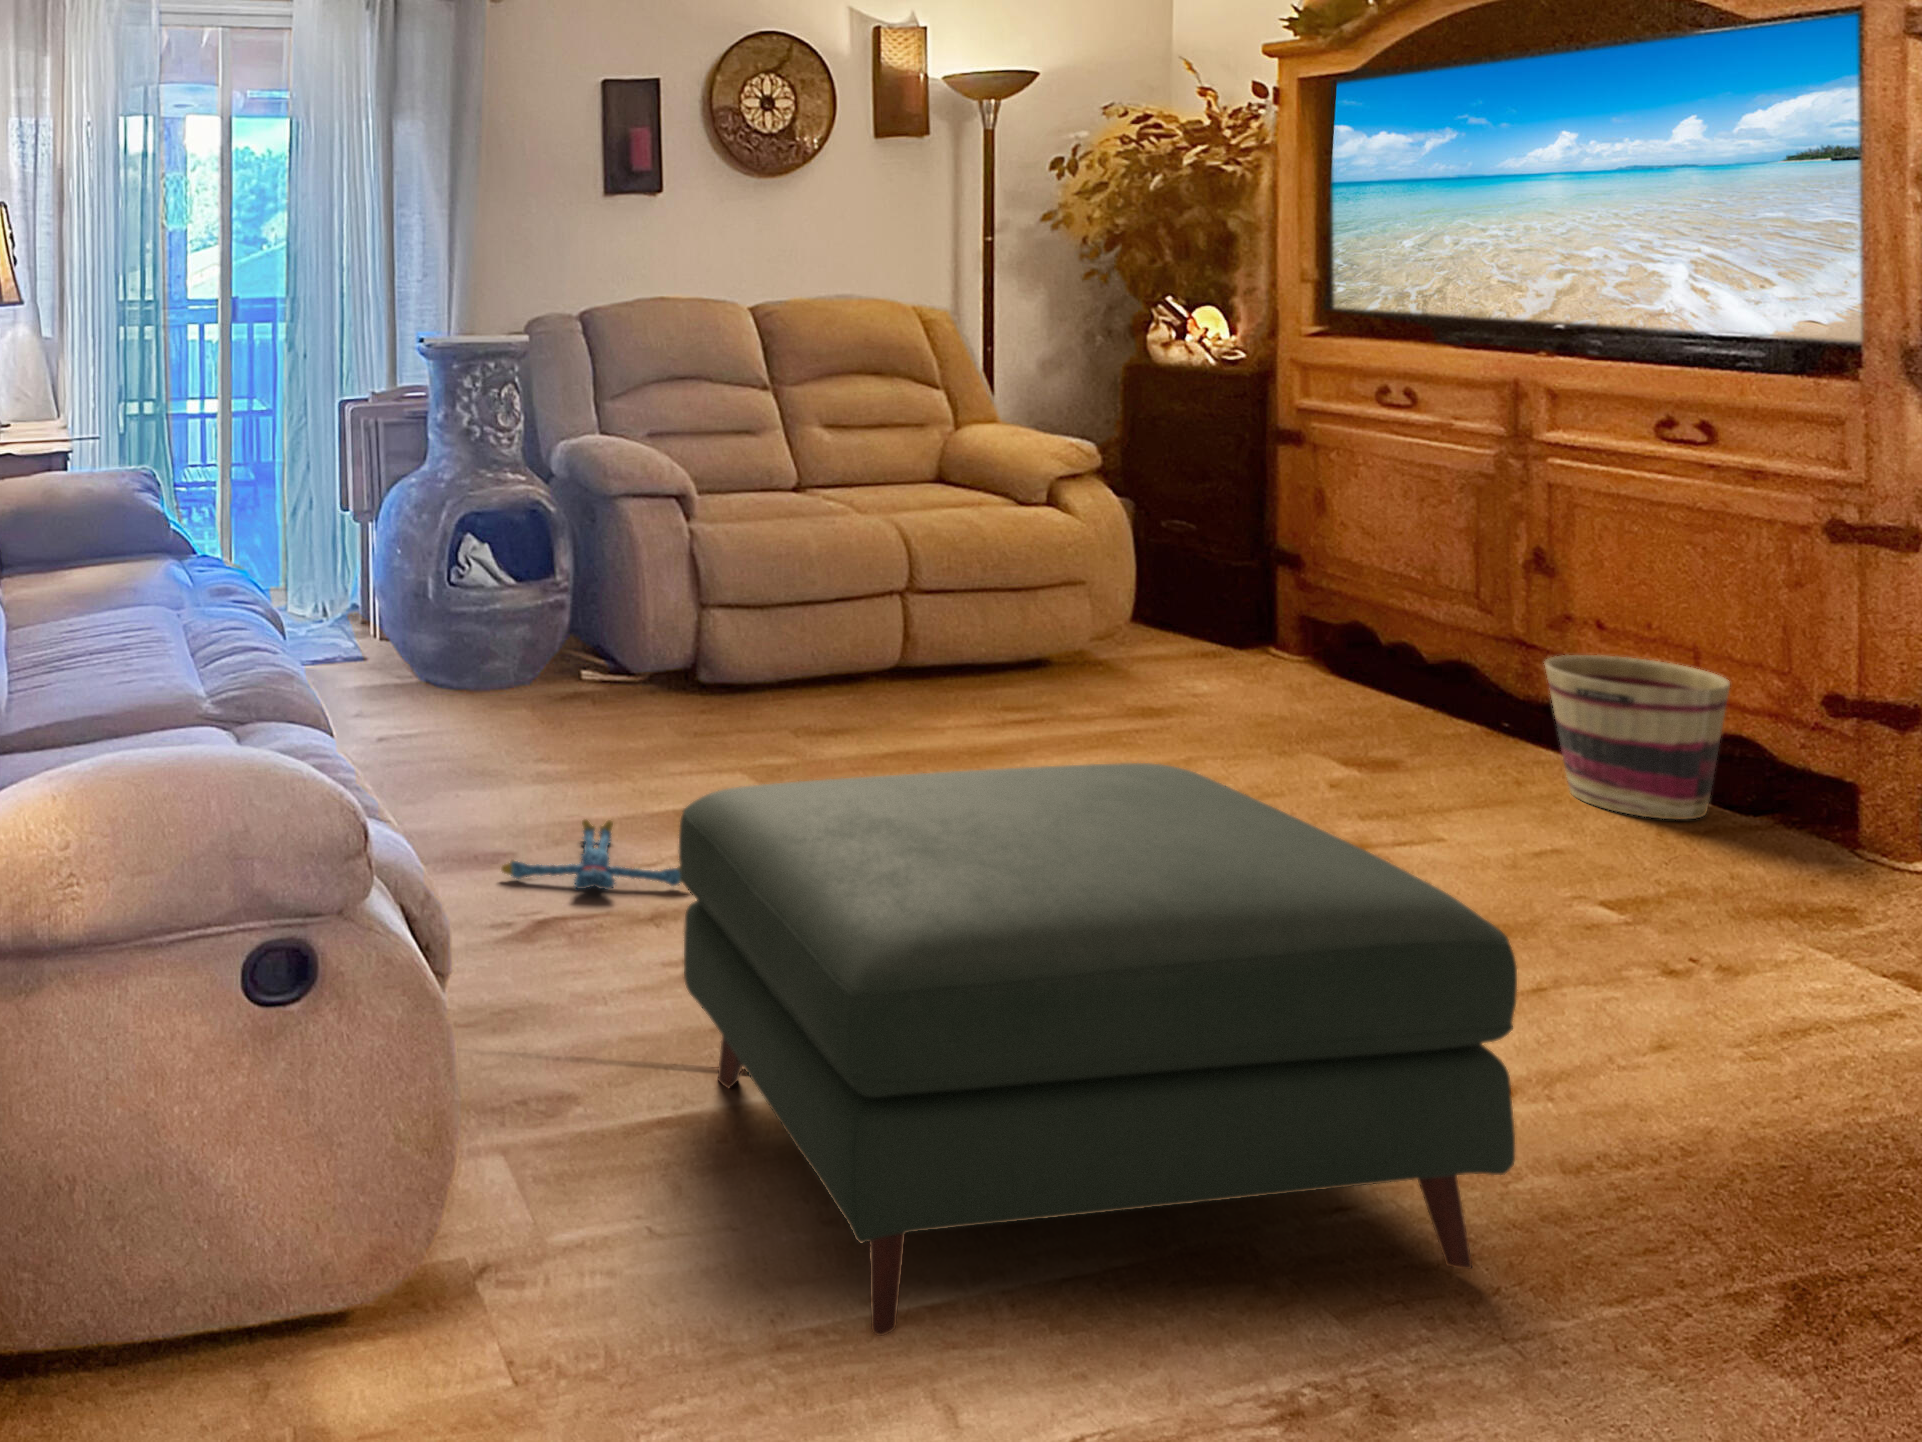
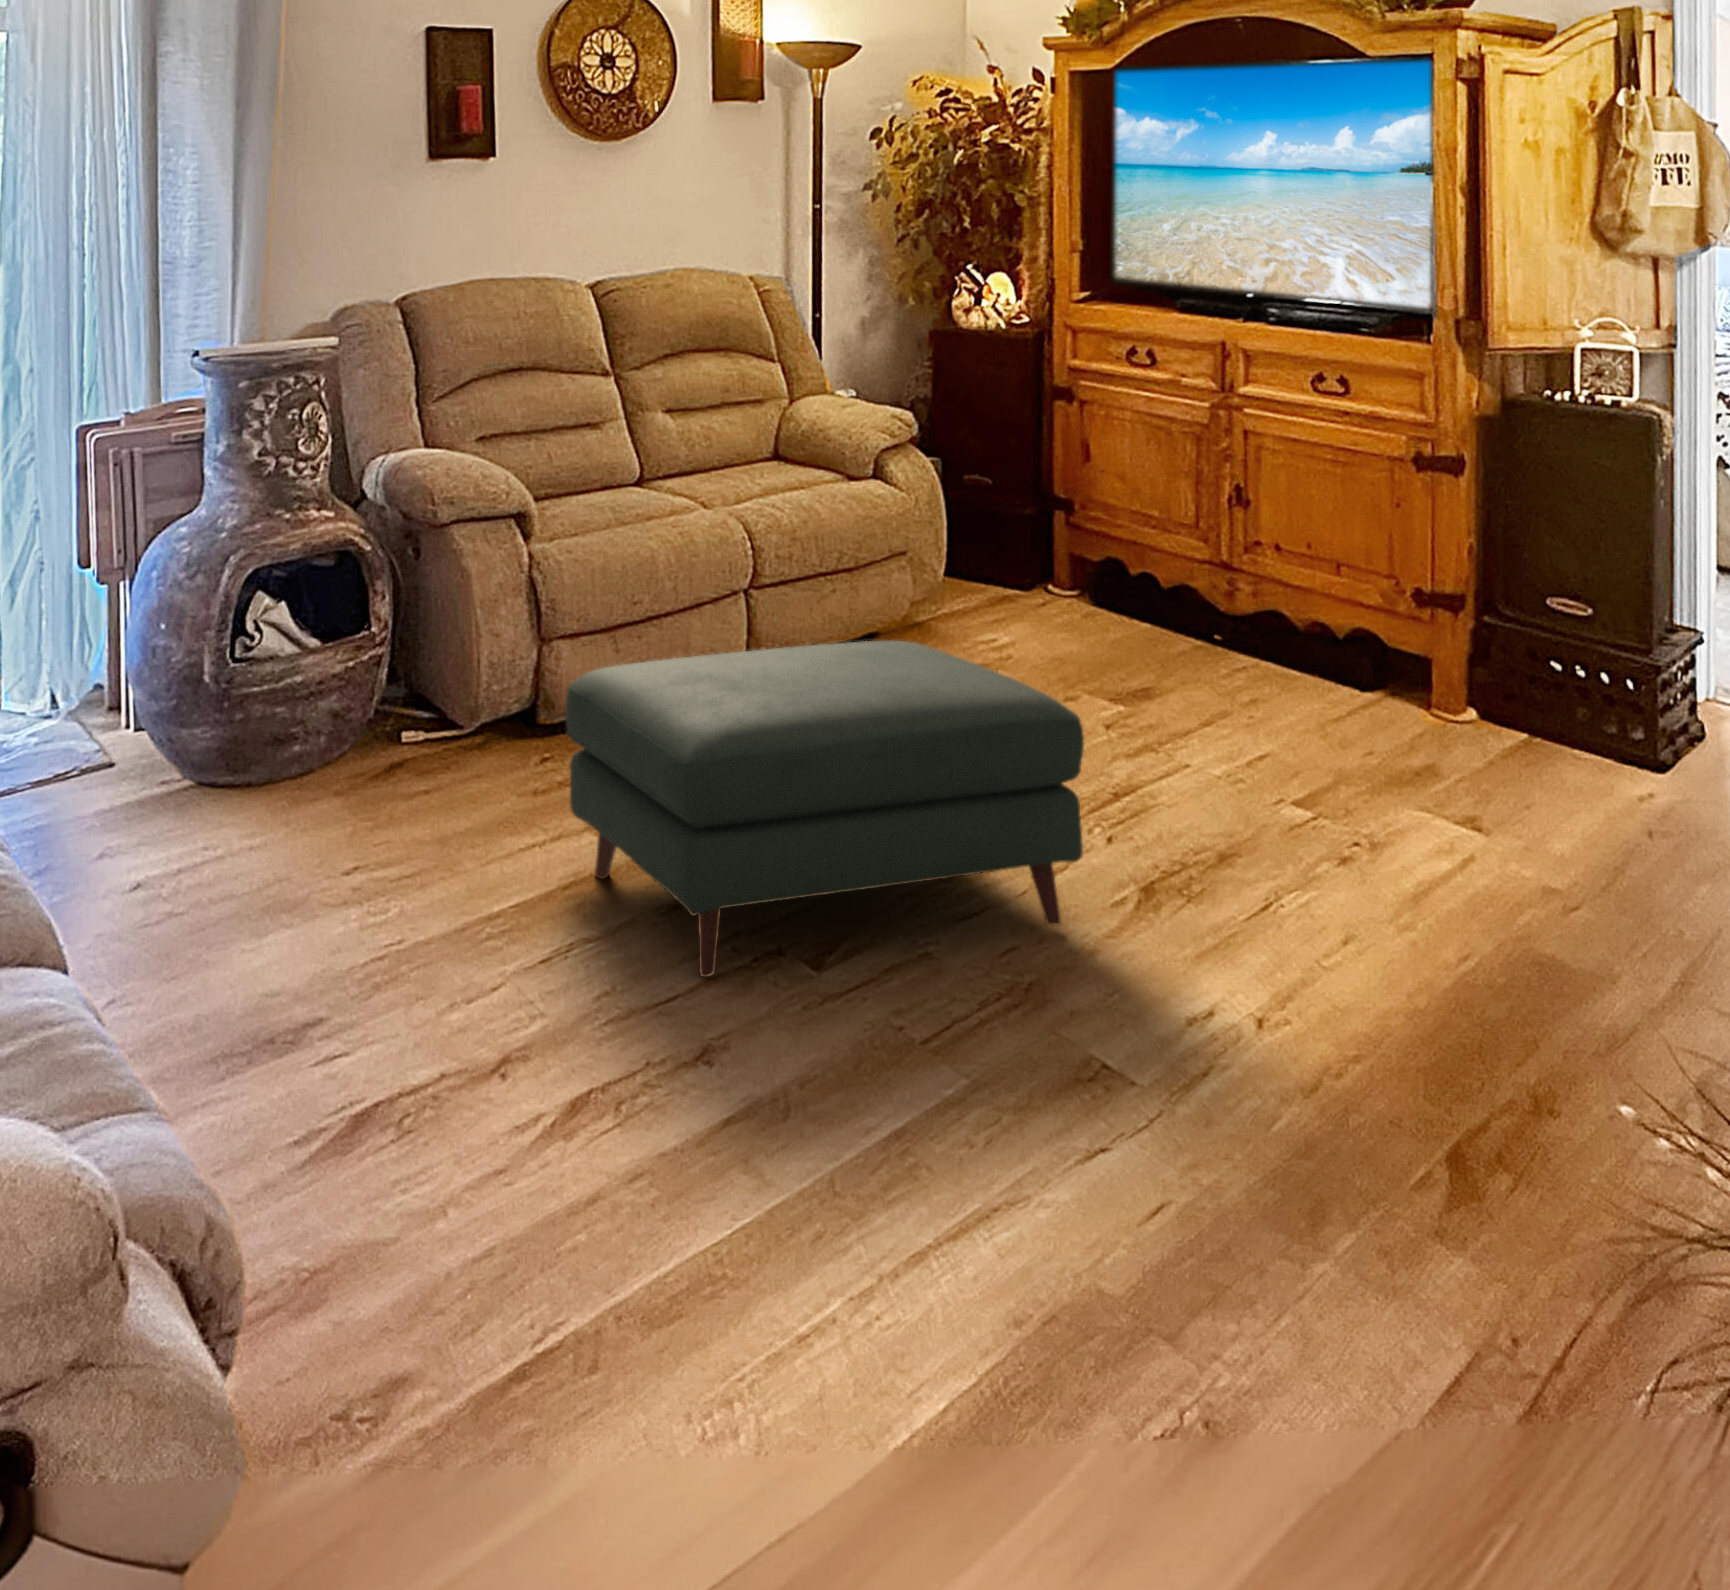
basket: present [1545,655,1730,820] -> none [1224,567,1348,689]
plush toy: present [501,820,681,889] -> none [412,728,564,776]

